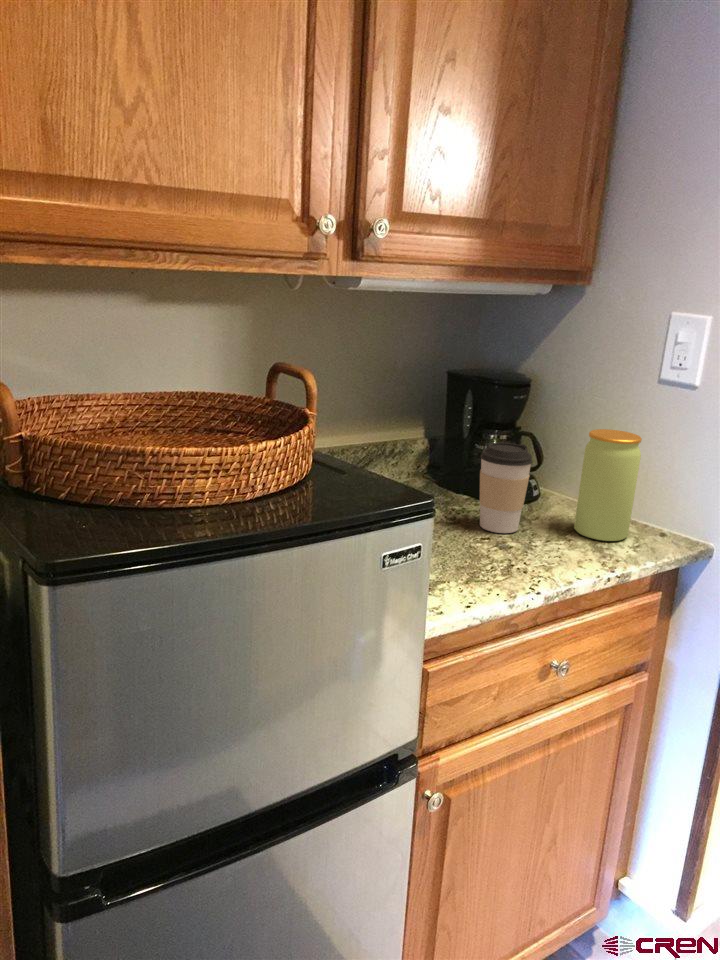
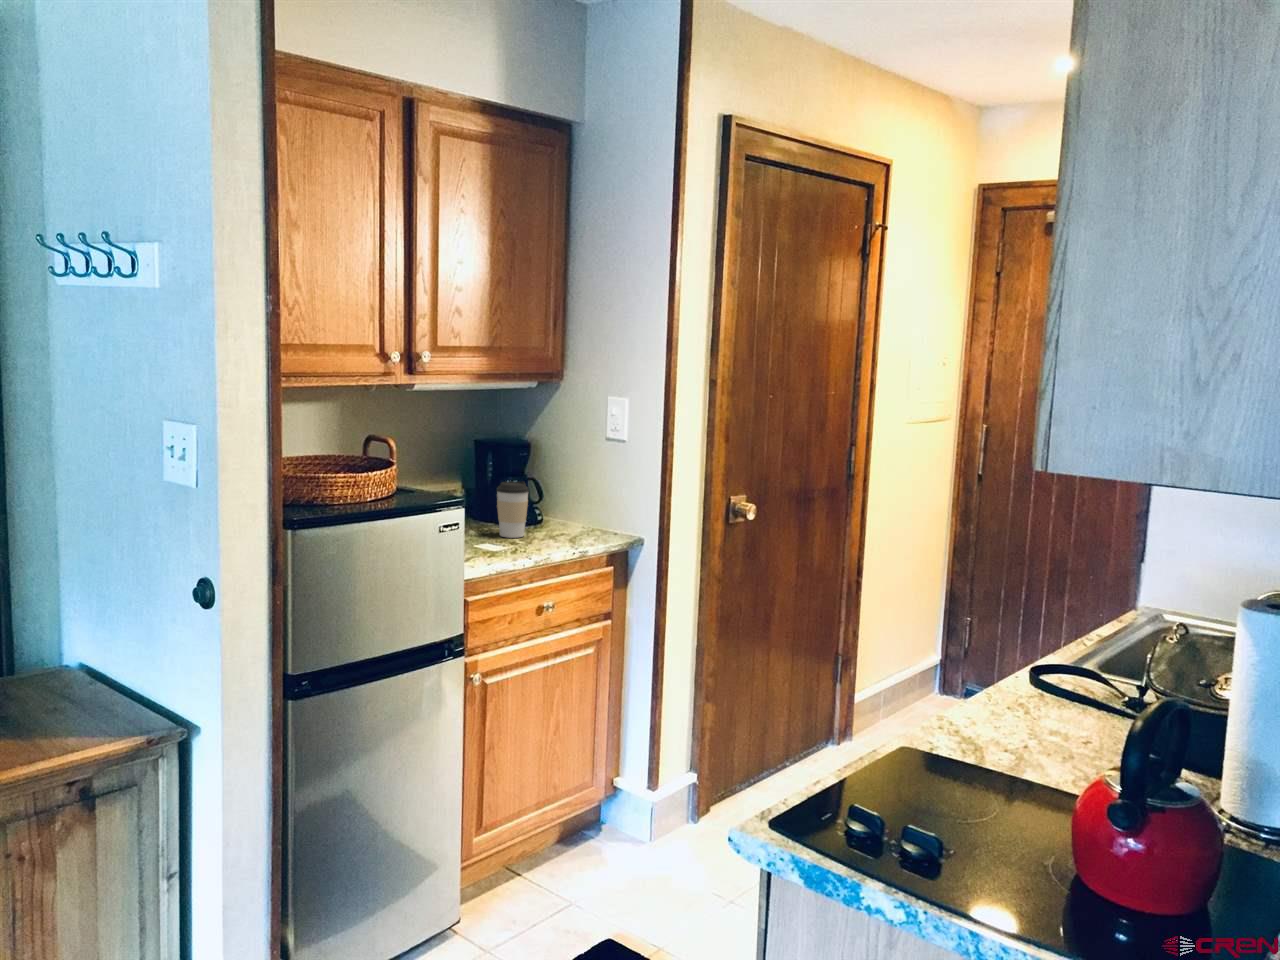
jar: present [574,429,642,541] -> none [560,470,595,538]

